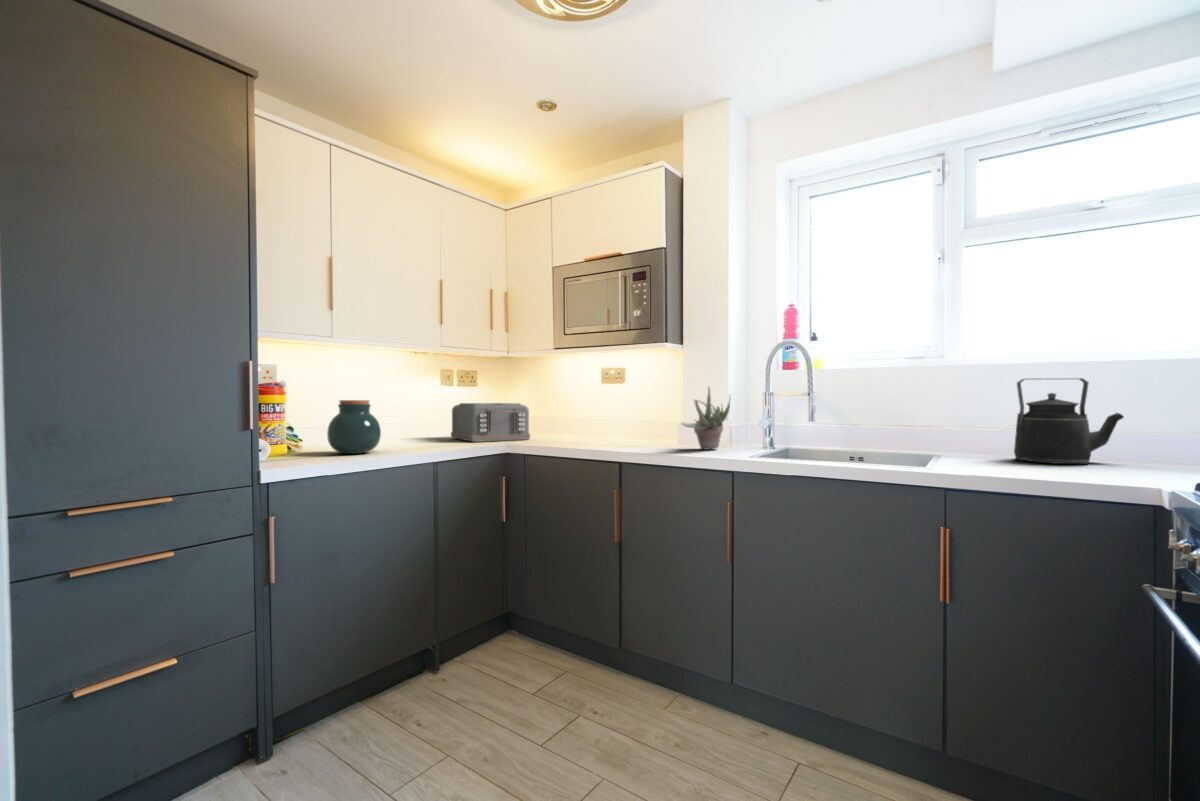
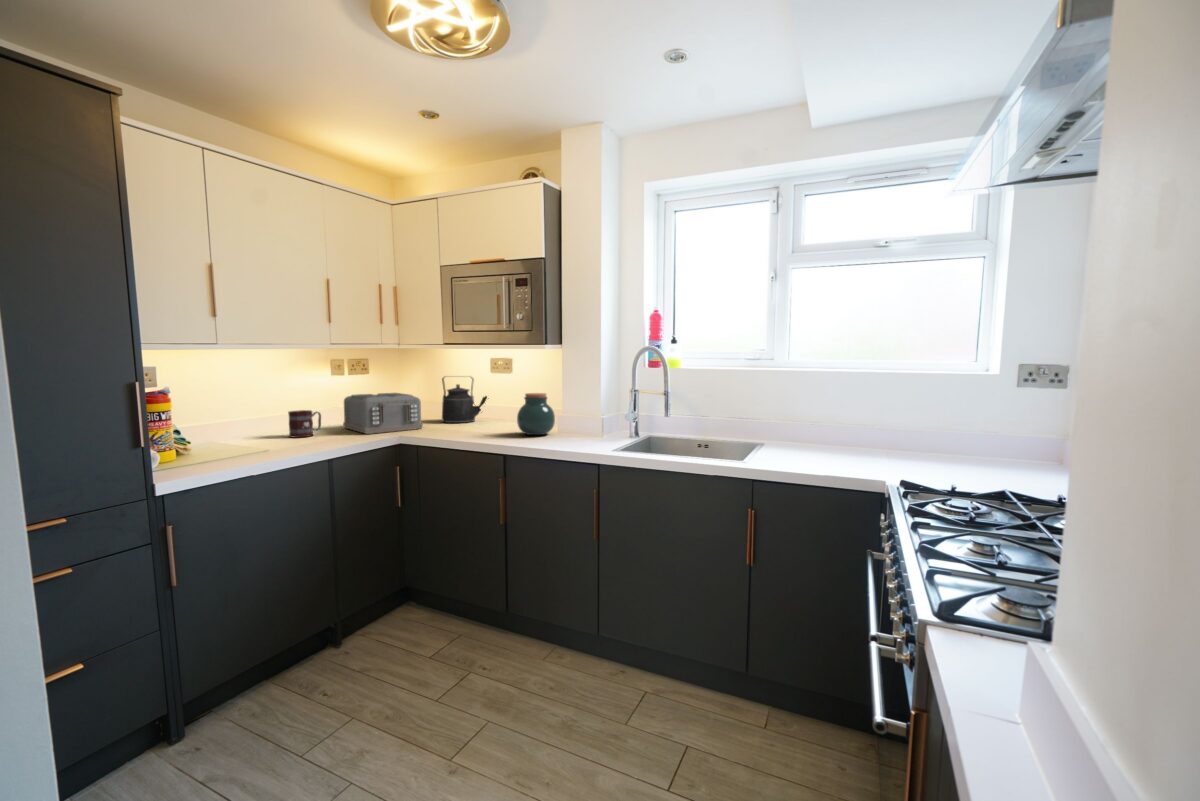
kettle: present [1014,378,1124,464] -> present [442,377,487,423]
succulent plant: present [681,387,730,450] -> none [556,387,601,441]
jar: present [327,400,381,454] -> present [517,393,555,435]
mug: none [398,416,430,443] -> present [288,410,321,438]

